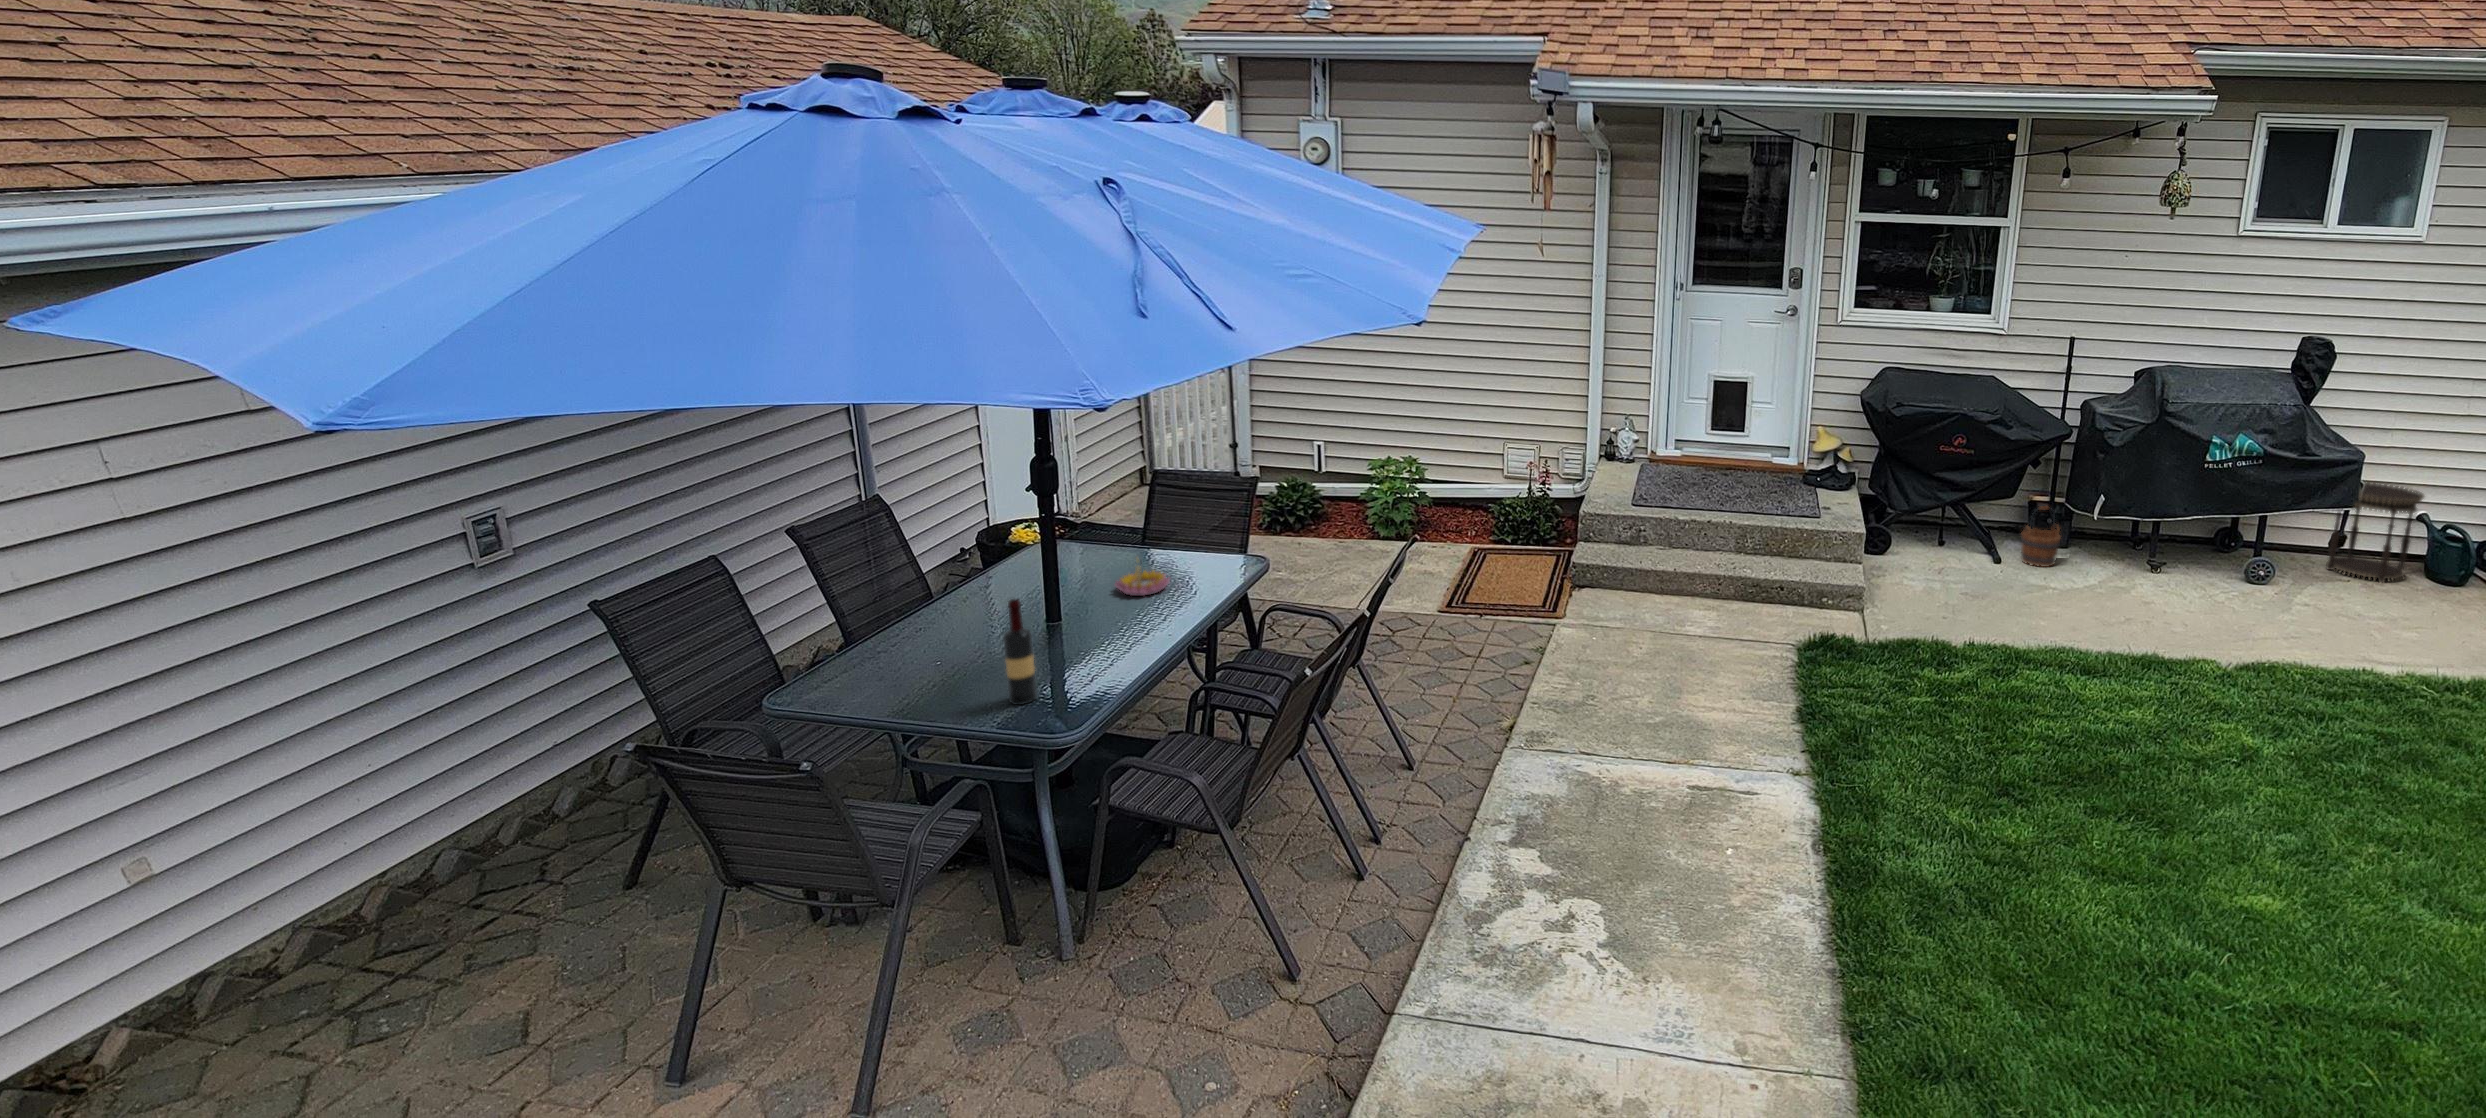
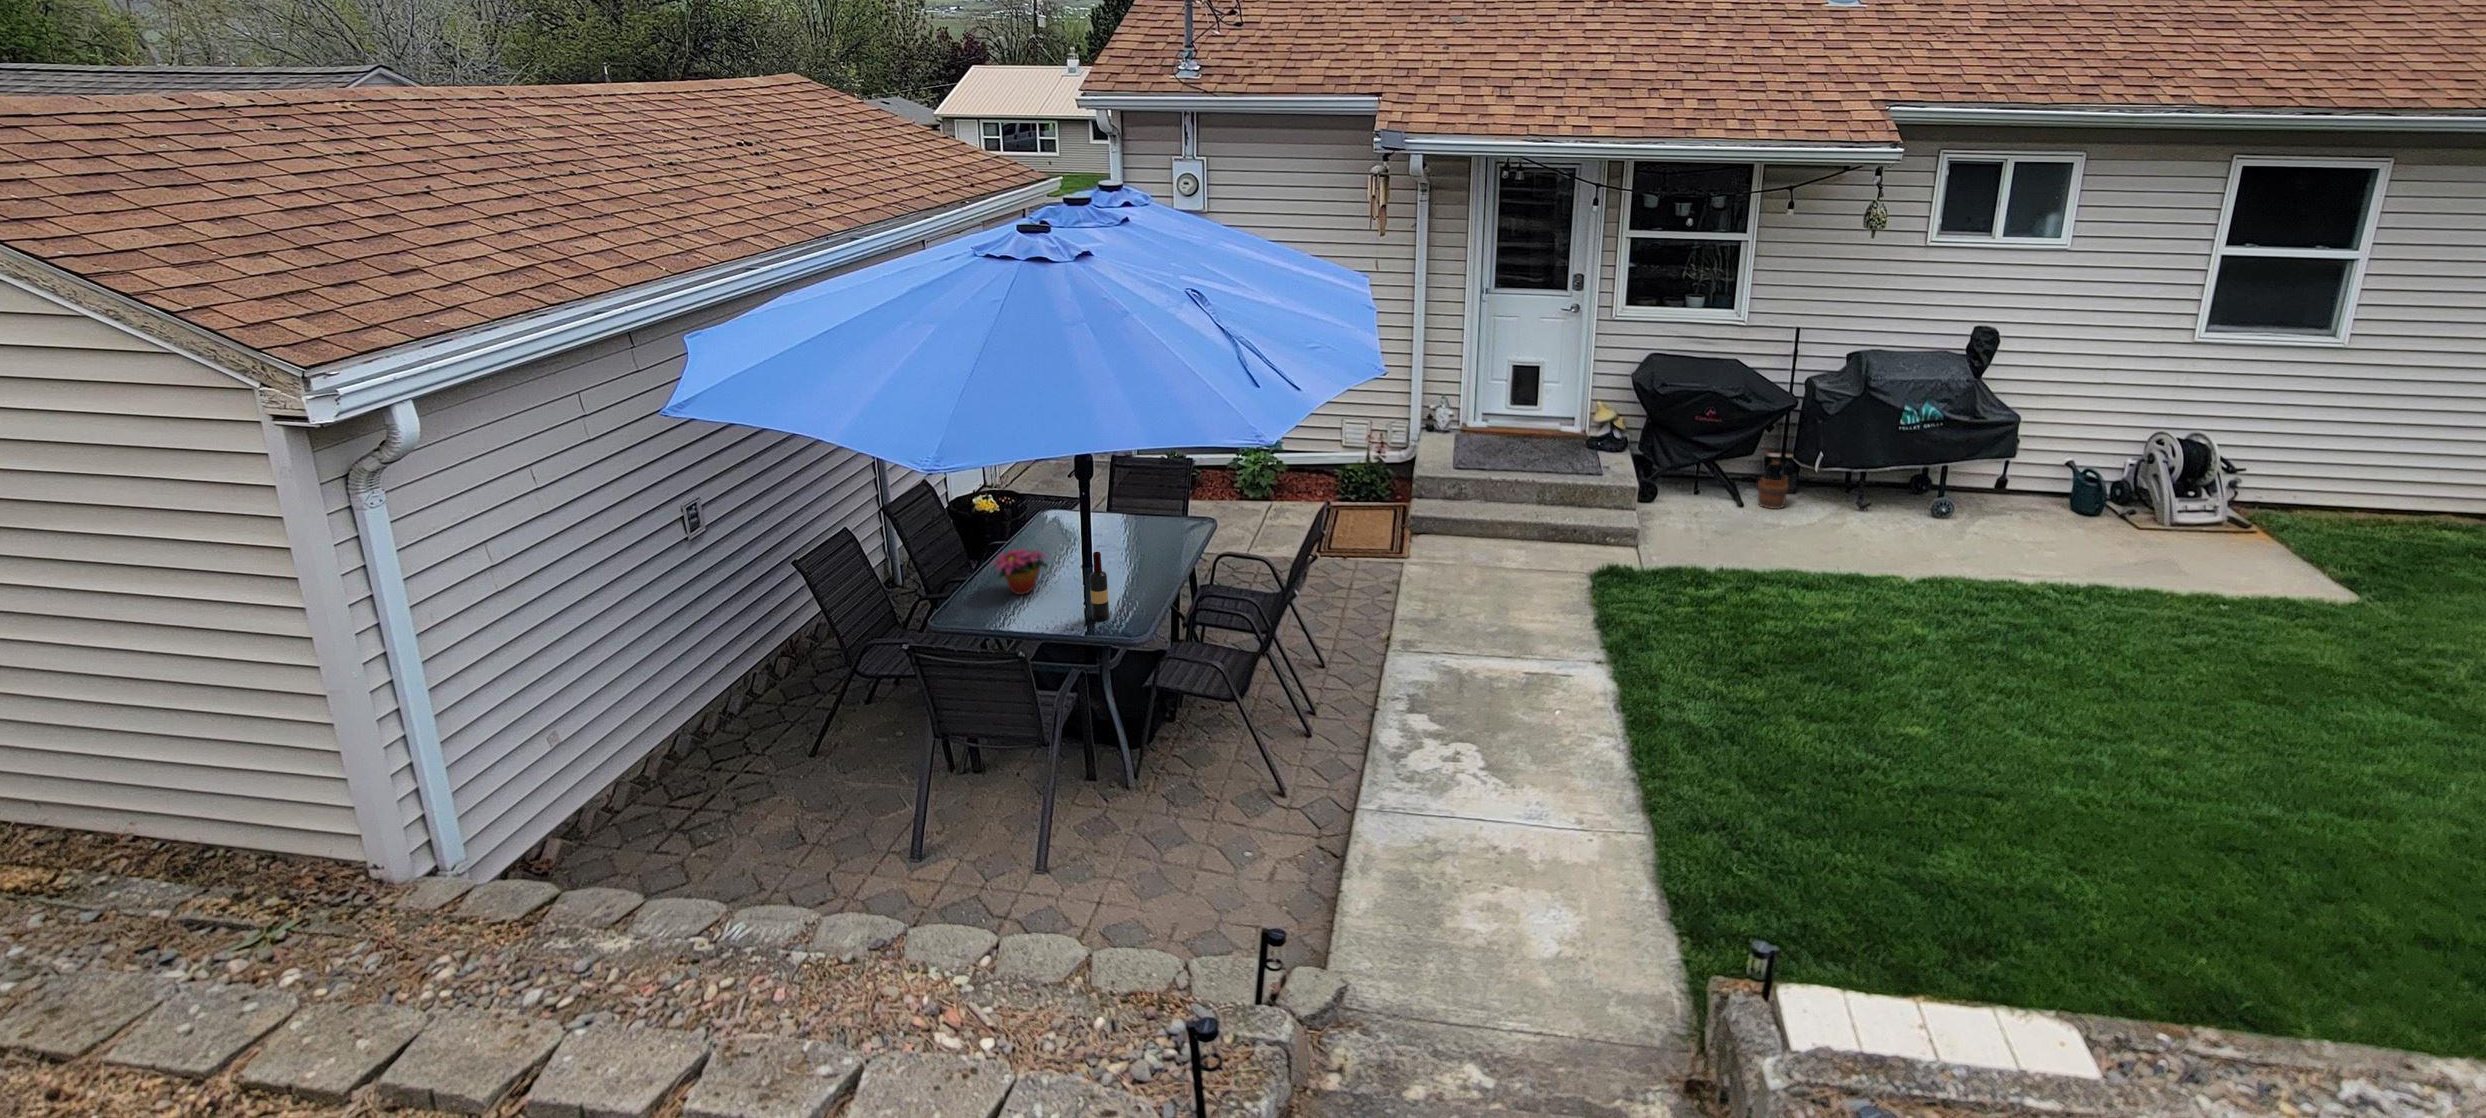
side table: present [2327,482,2424,583] -> none [1993,436,2067,516]
candle holder: present [1115,559,1170,596] -> none [1119,520,1158,549]
flower arrangement: none [880,588,988,660] -> present [993,549,1050,594]

